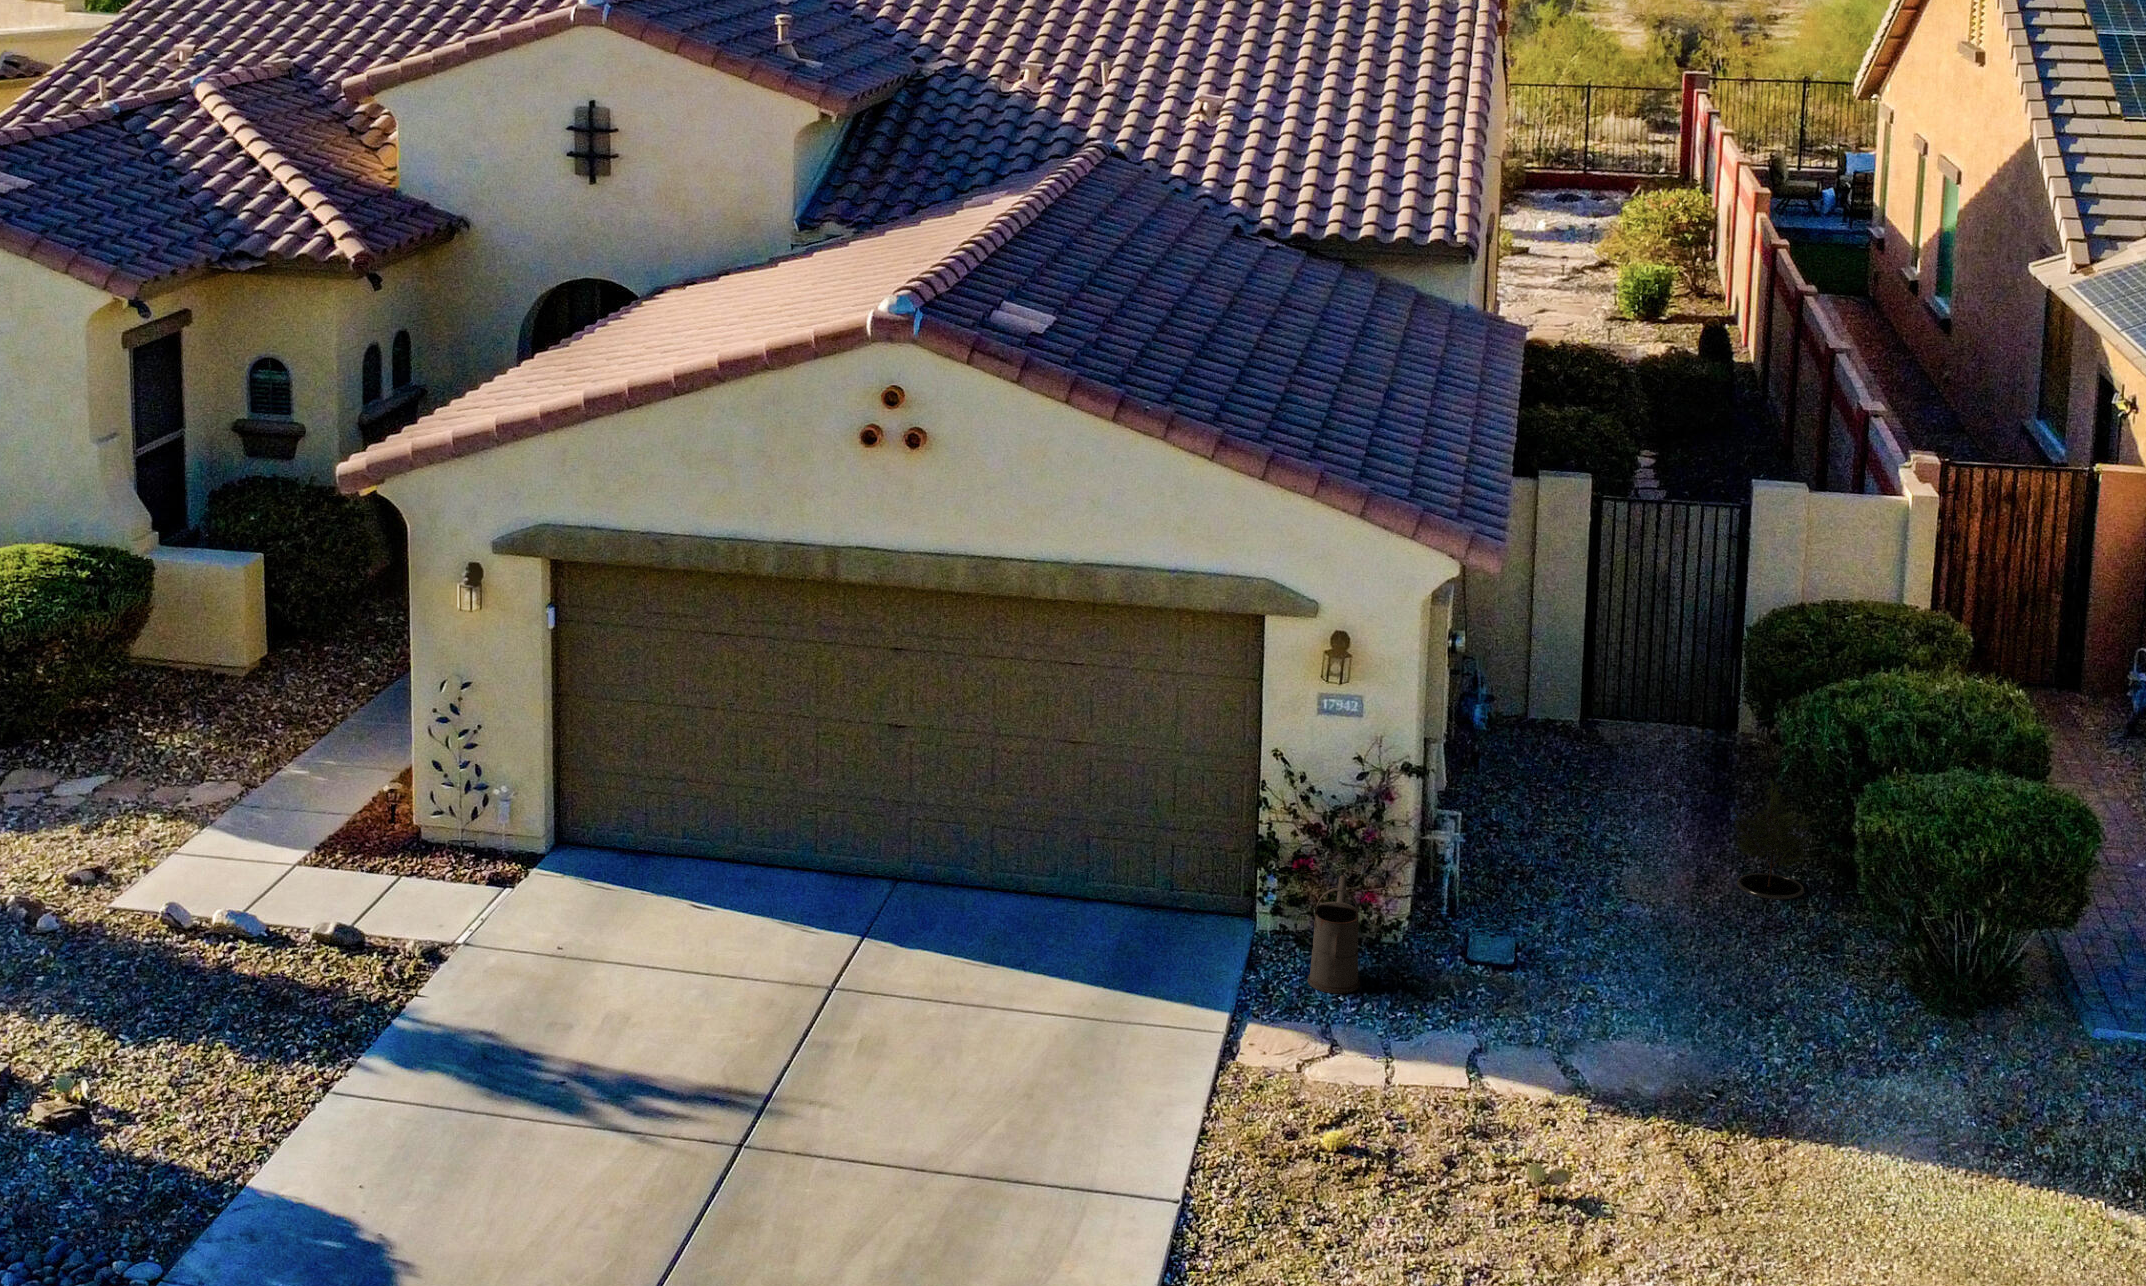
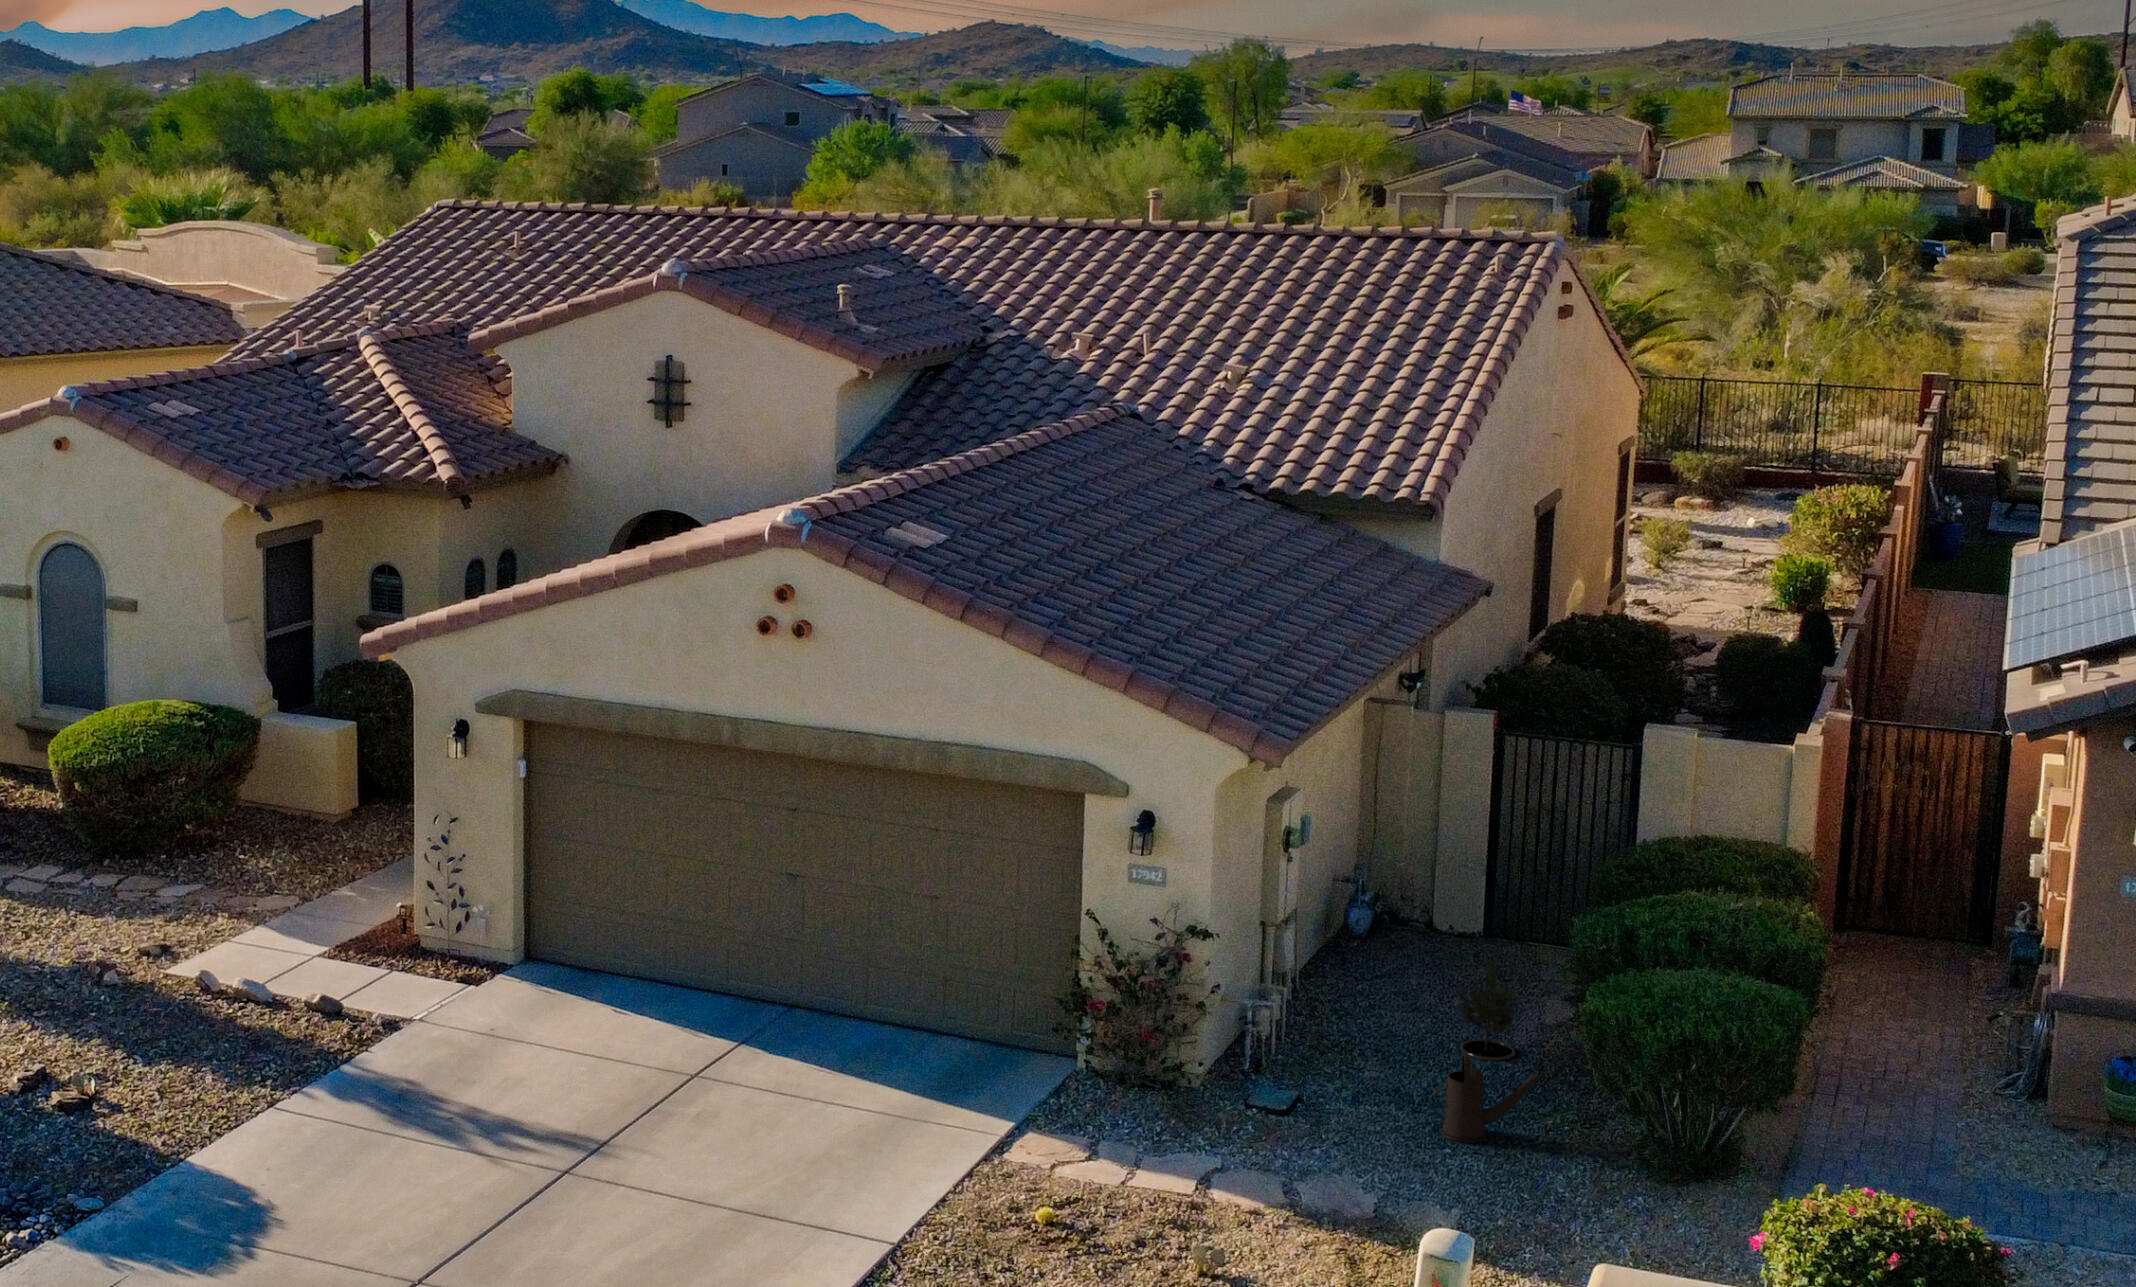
watering can: present [1308,875,1360,993] -> present [1429,1054,1538,1143]

